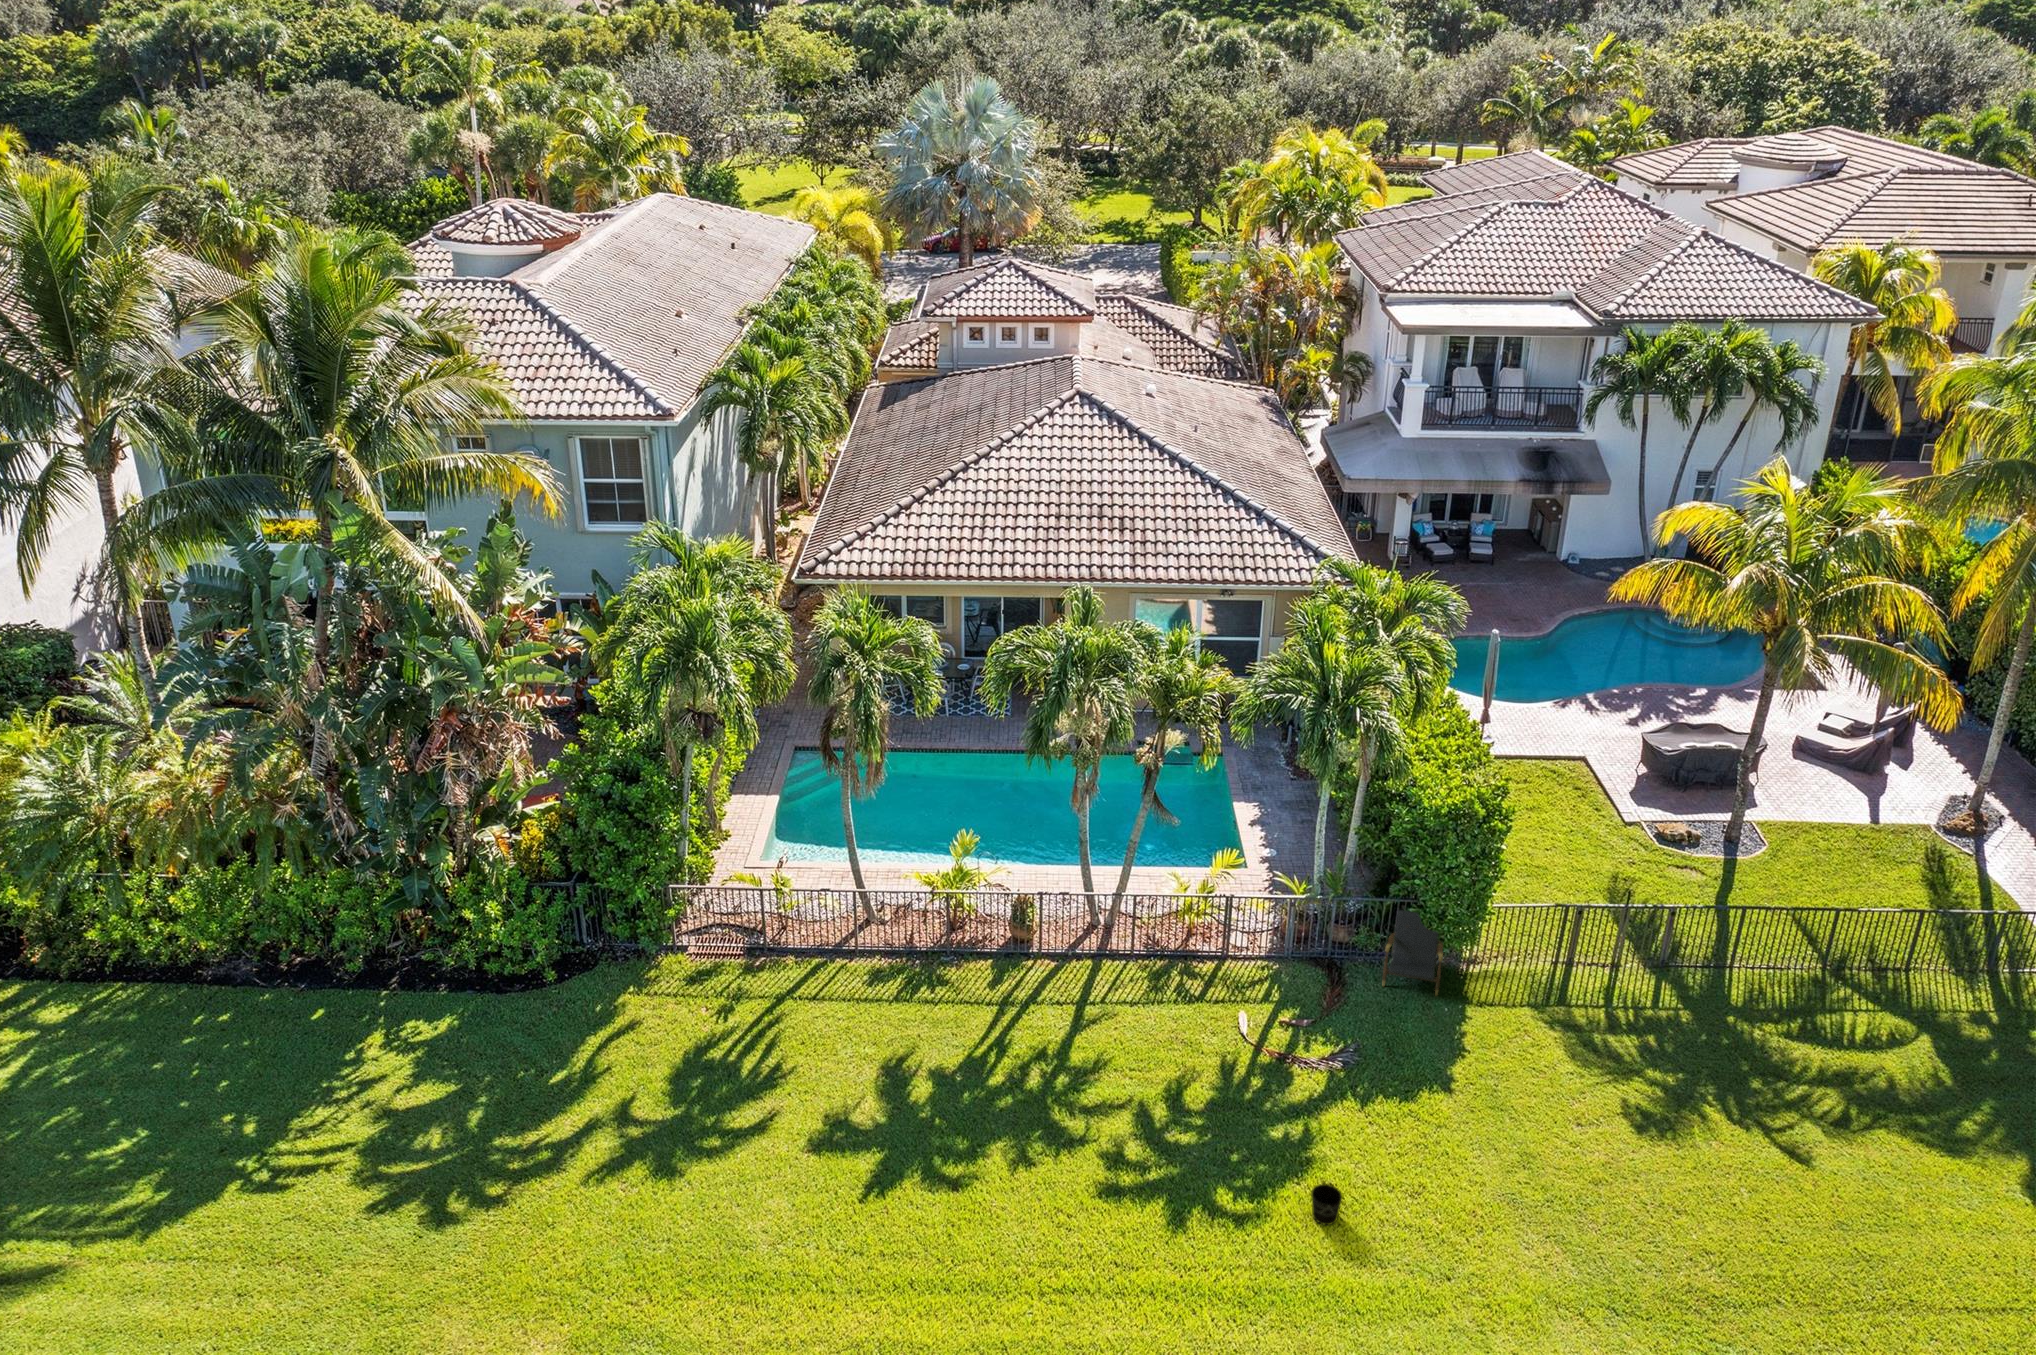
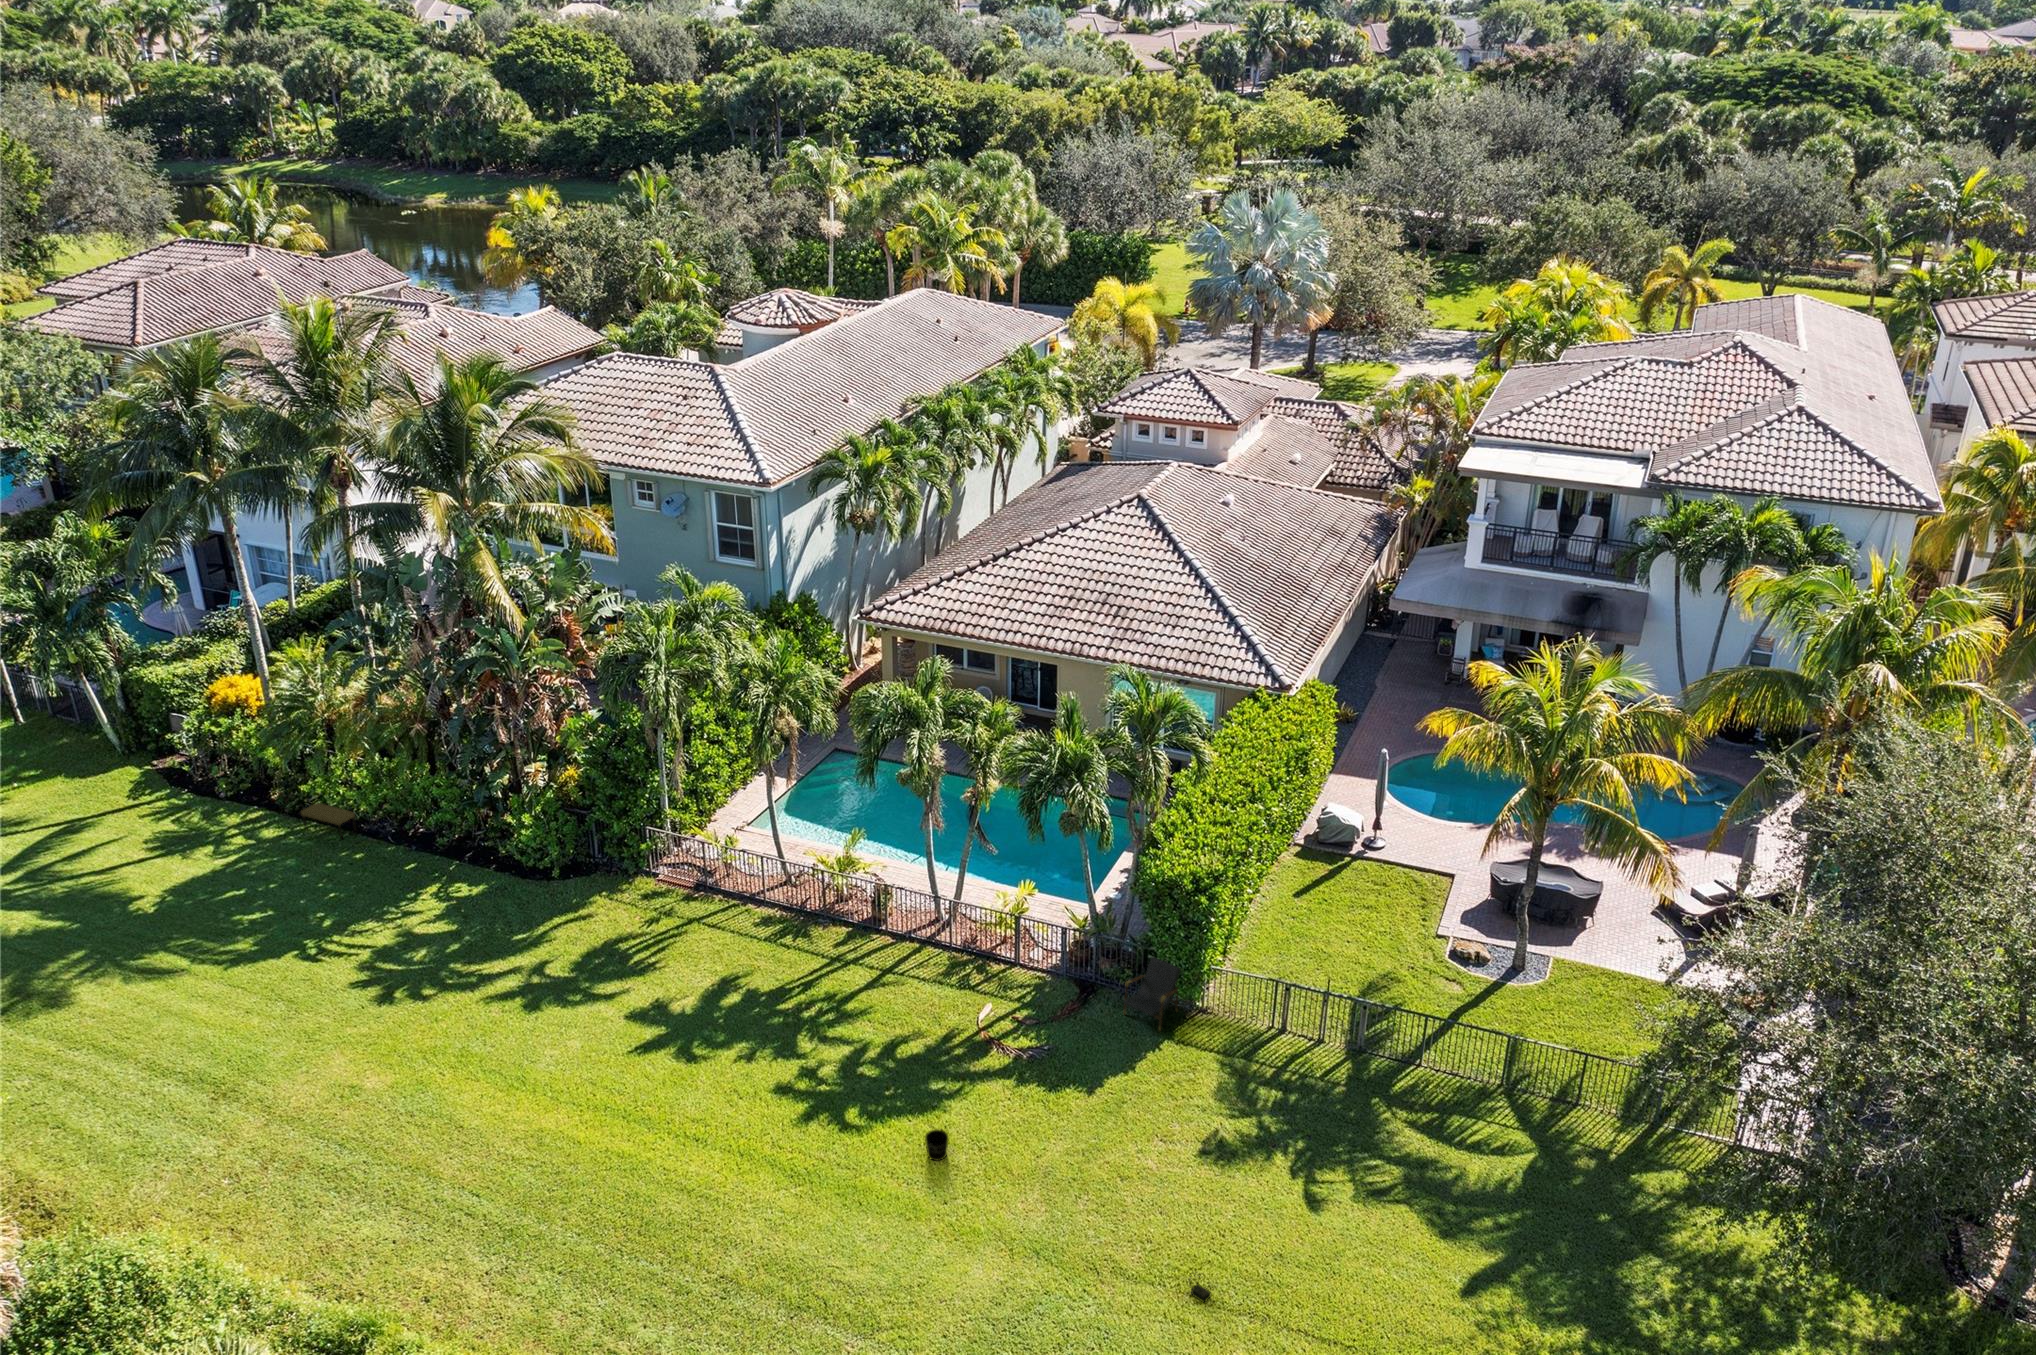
bench: none [101,956,197,1000] -> present [301,803,357,839]
decorative plant: none [1734,1268,1775,1307] -> present [1189,1272,1211,1302]

